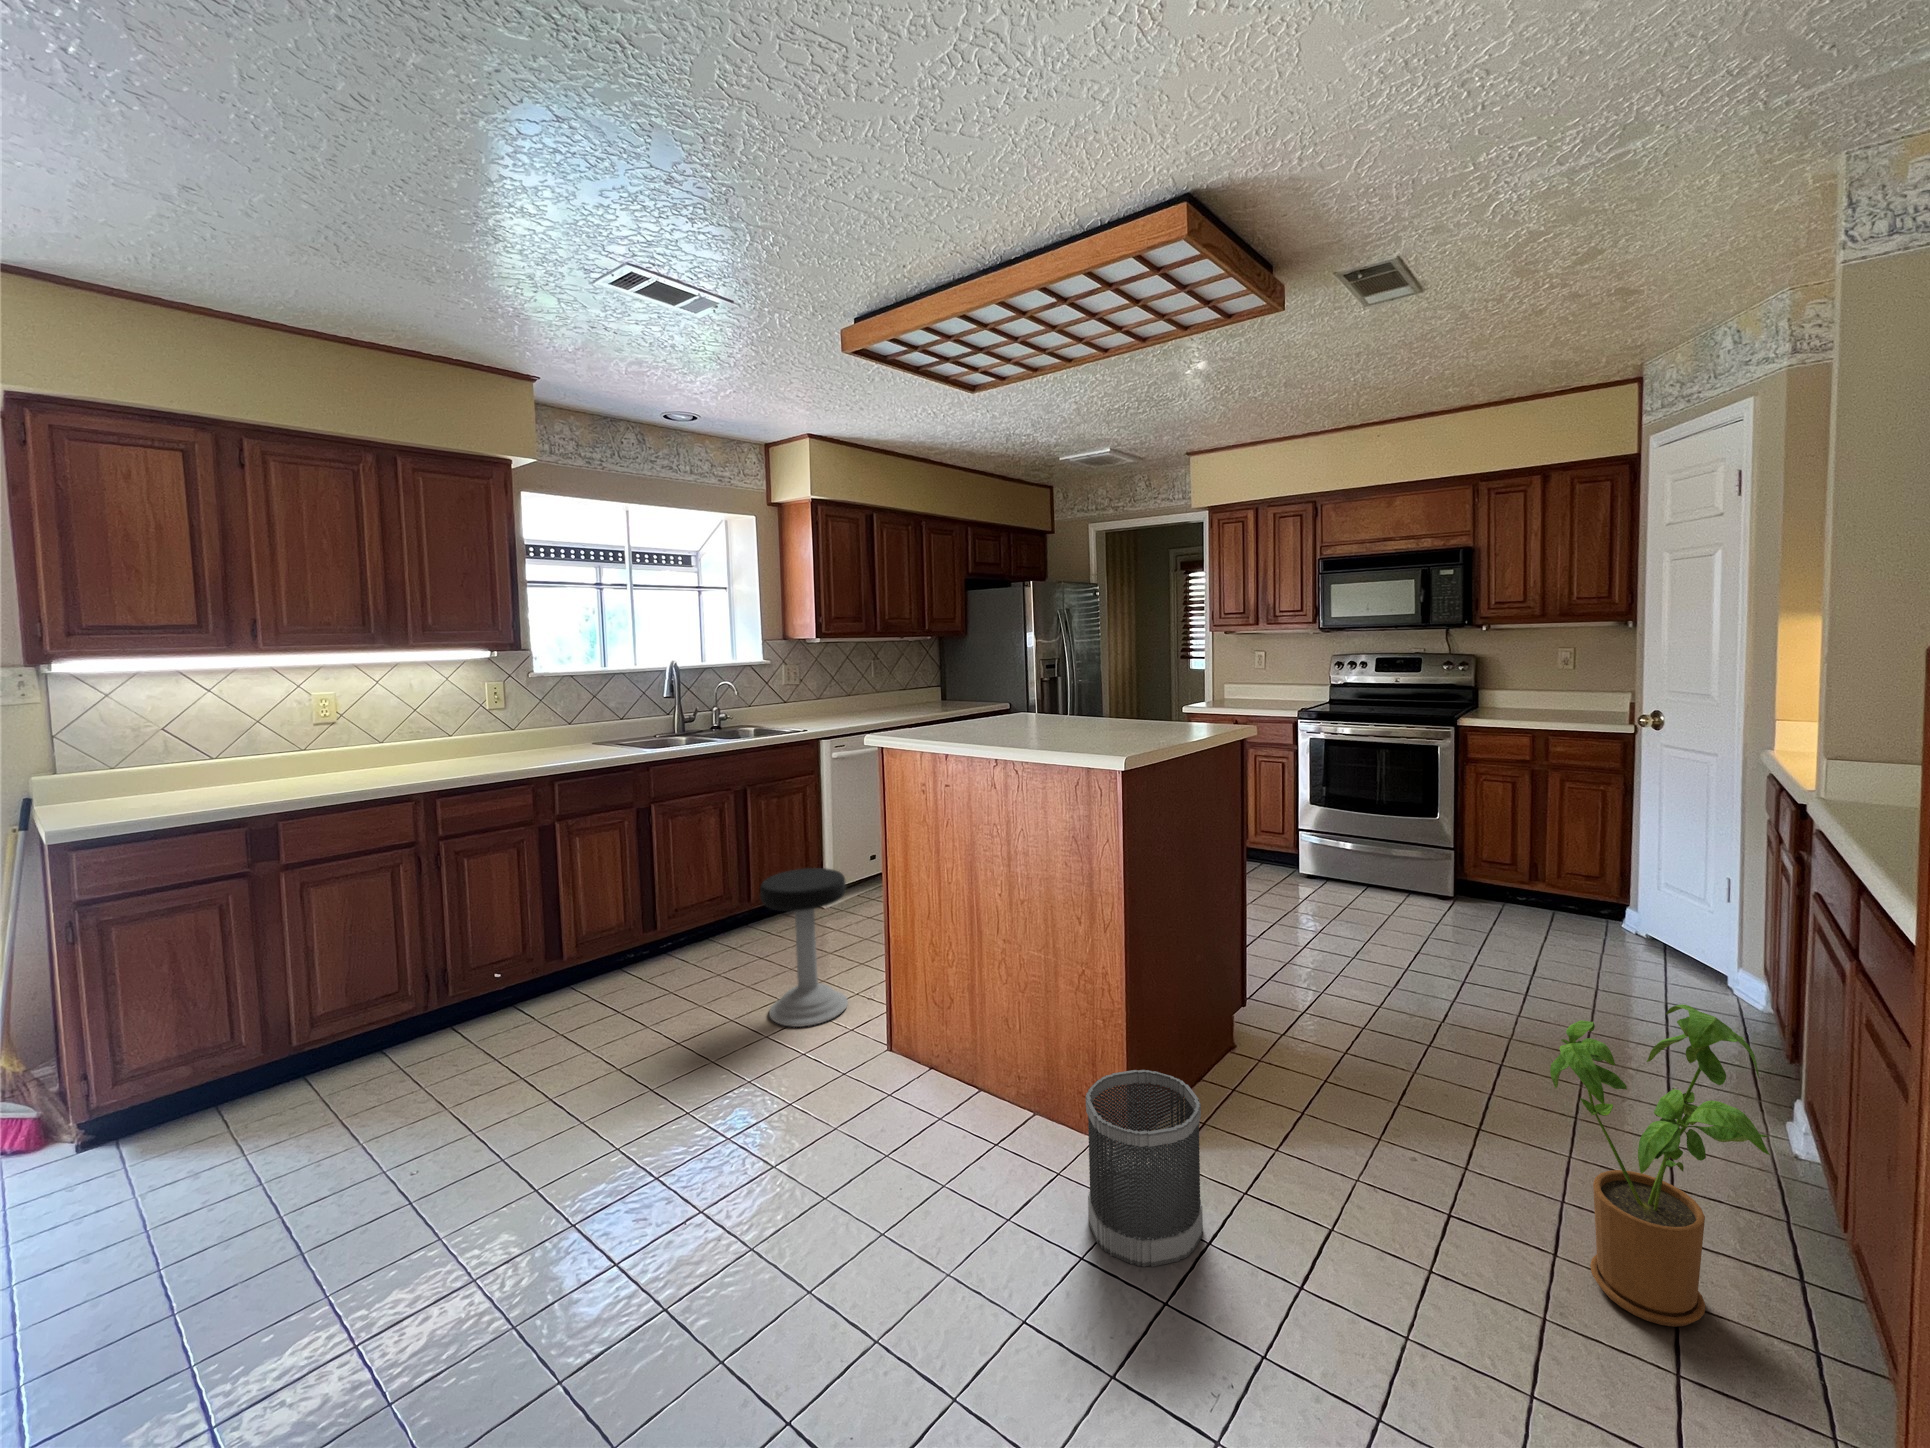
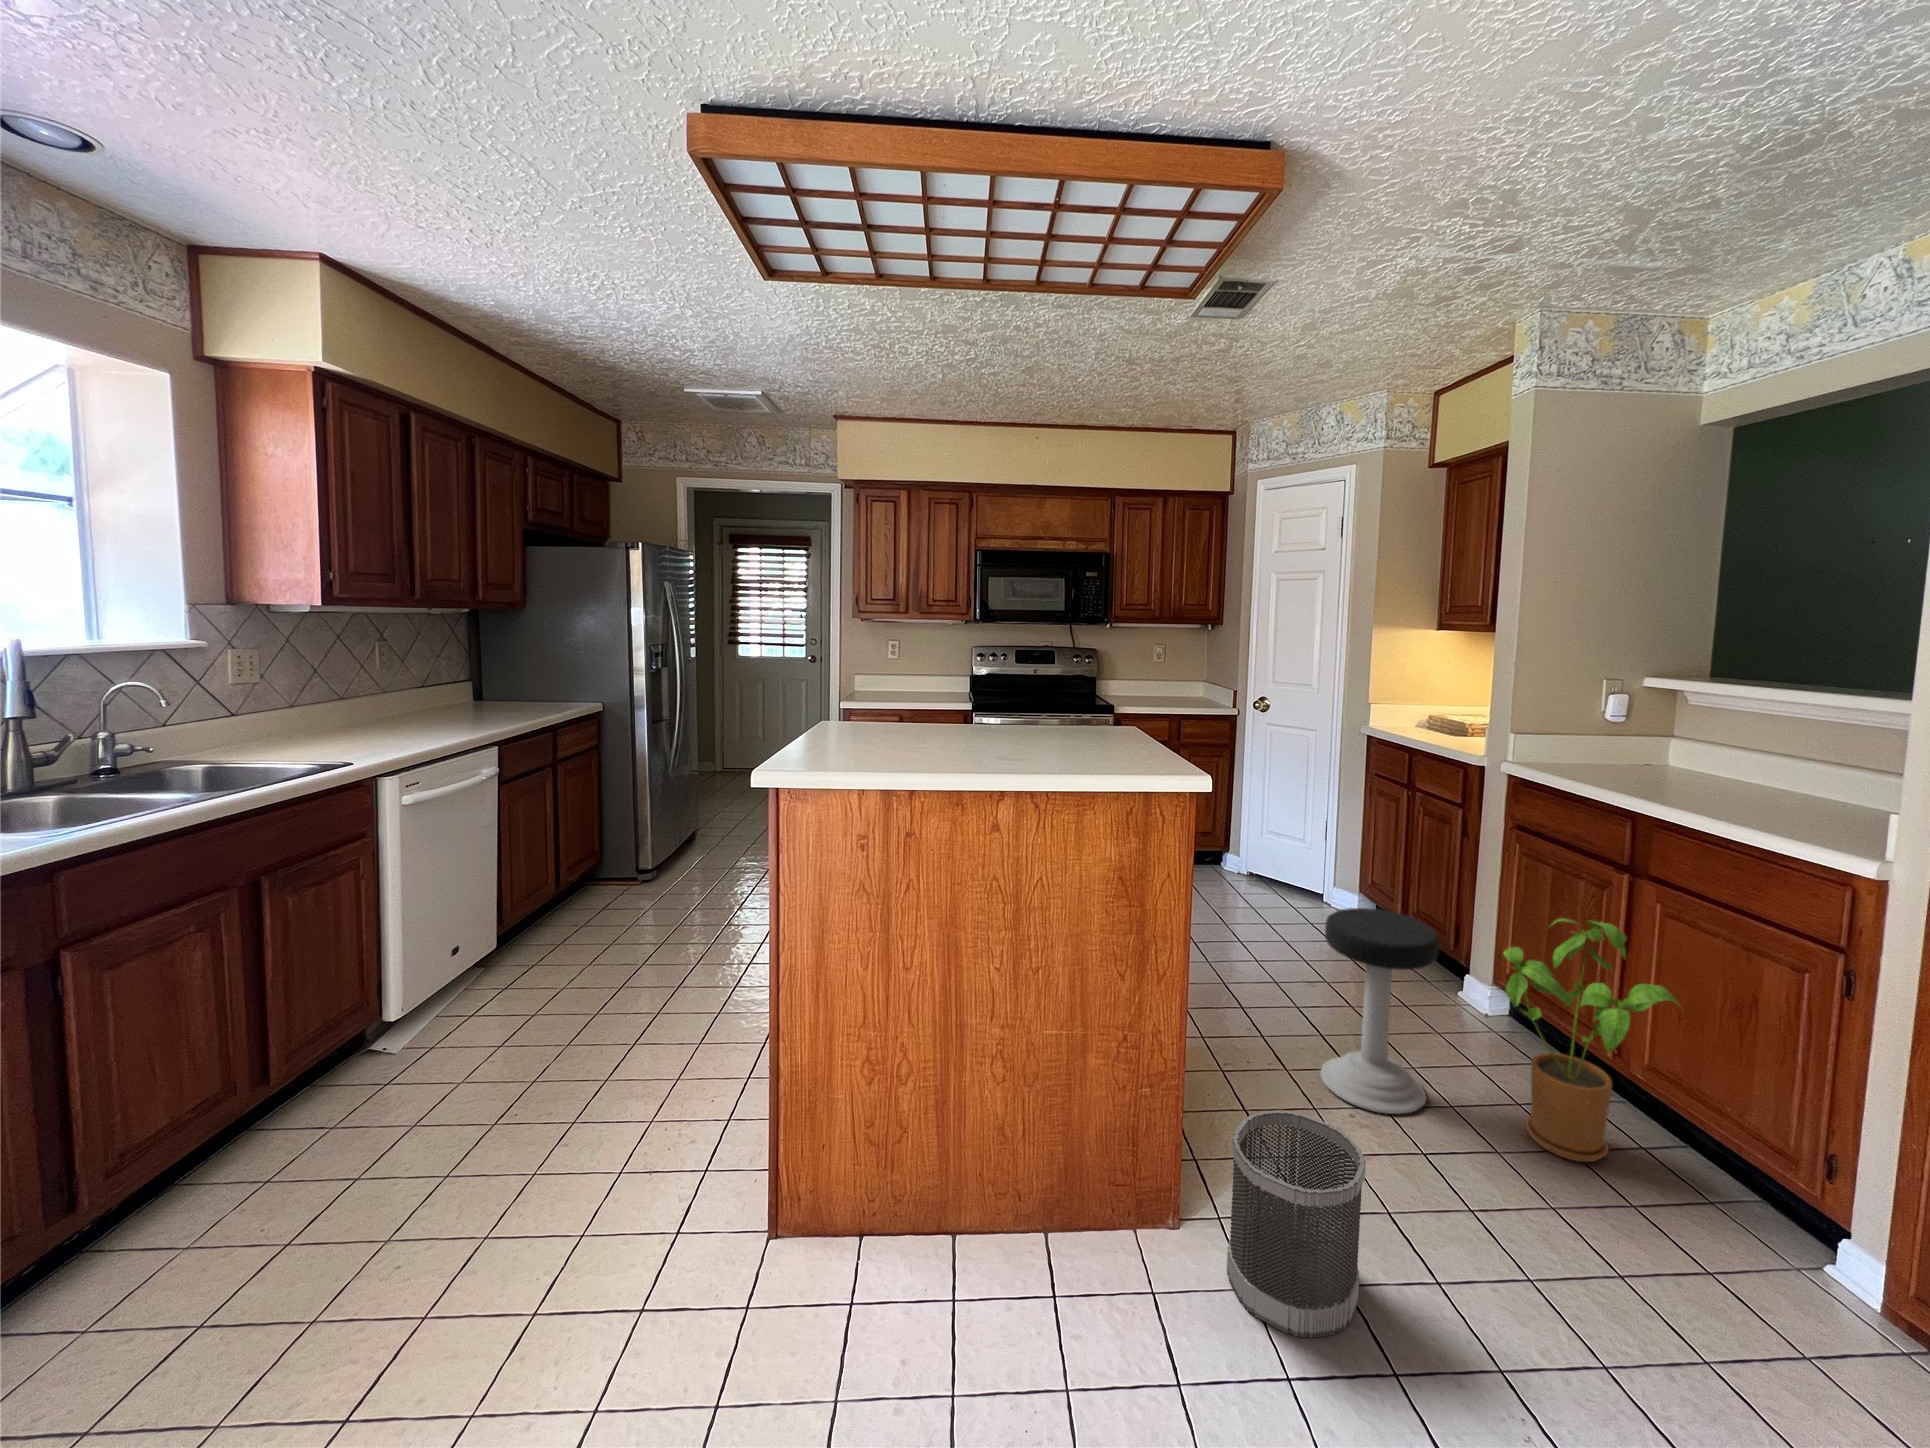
stool: present [760,868,848,1027] -> present [1321,908,1439,1114]

